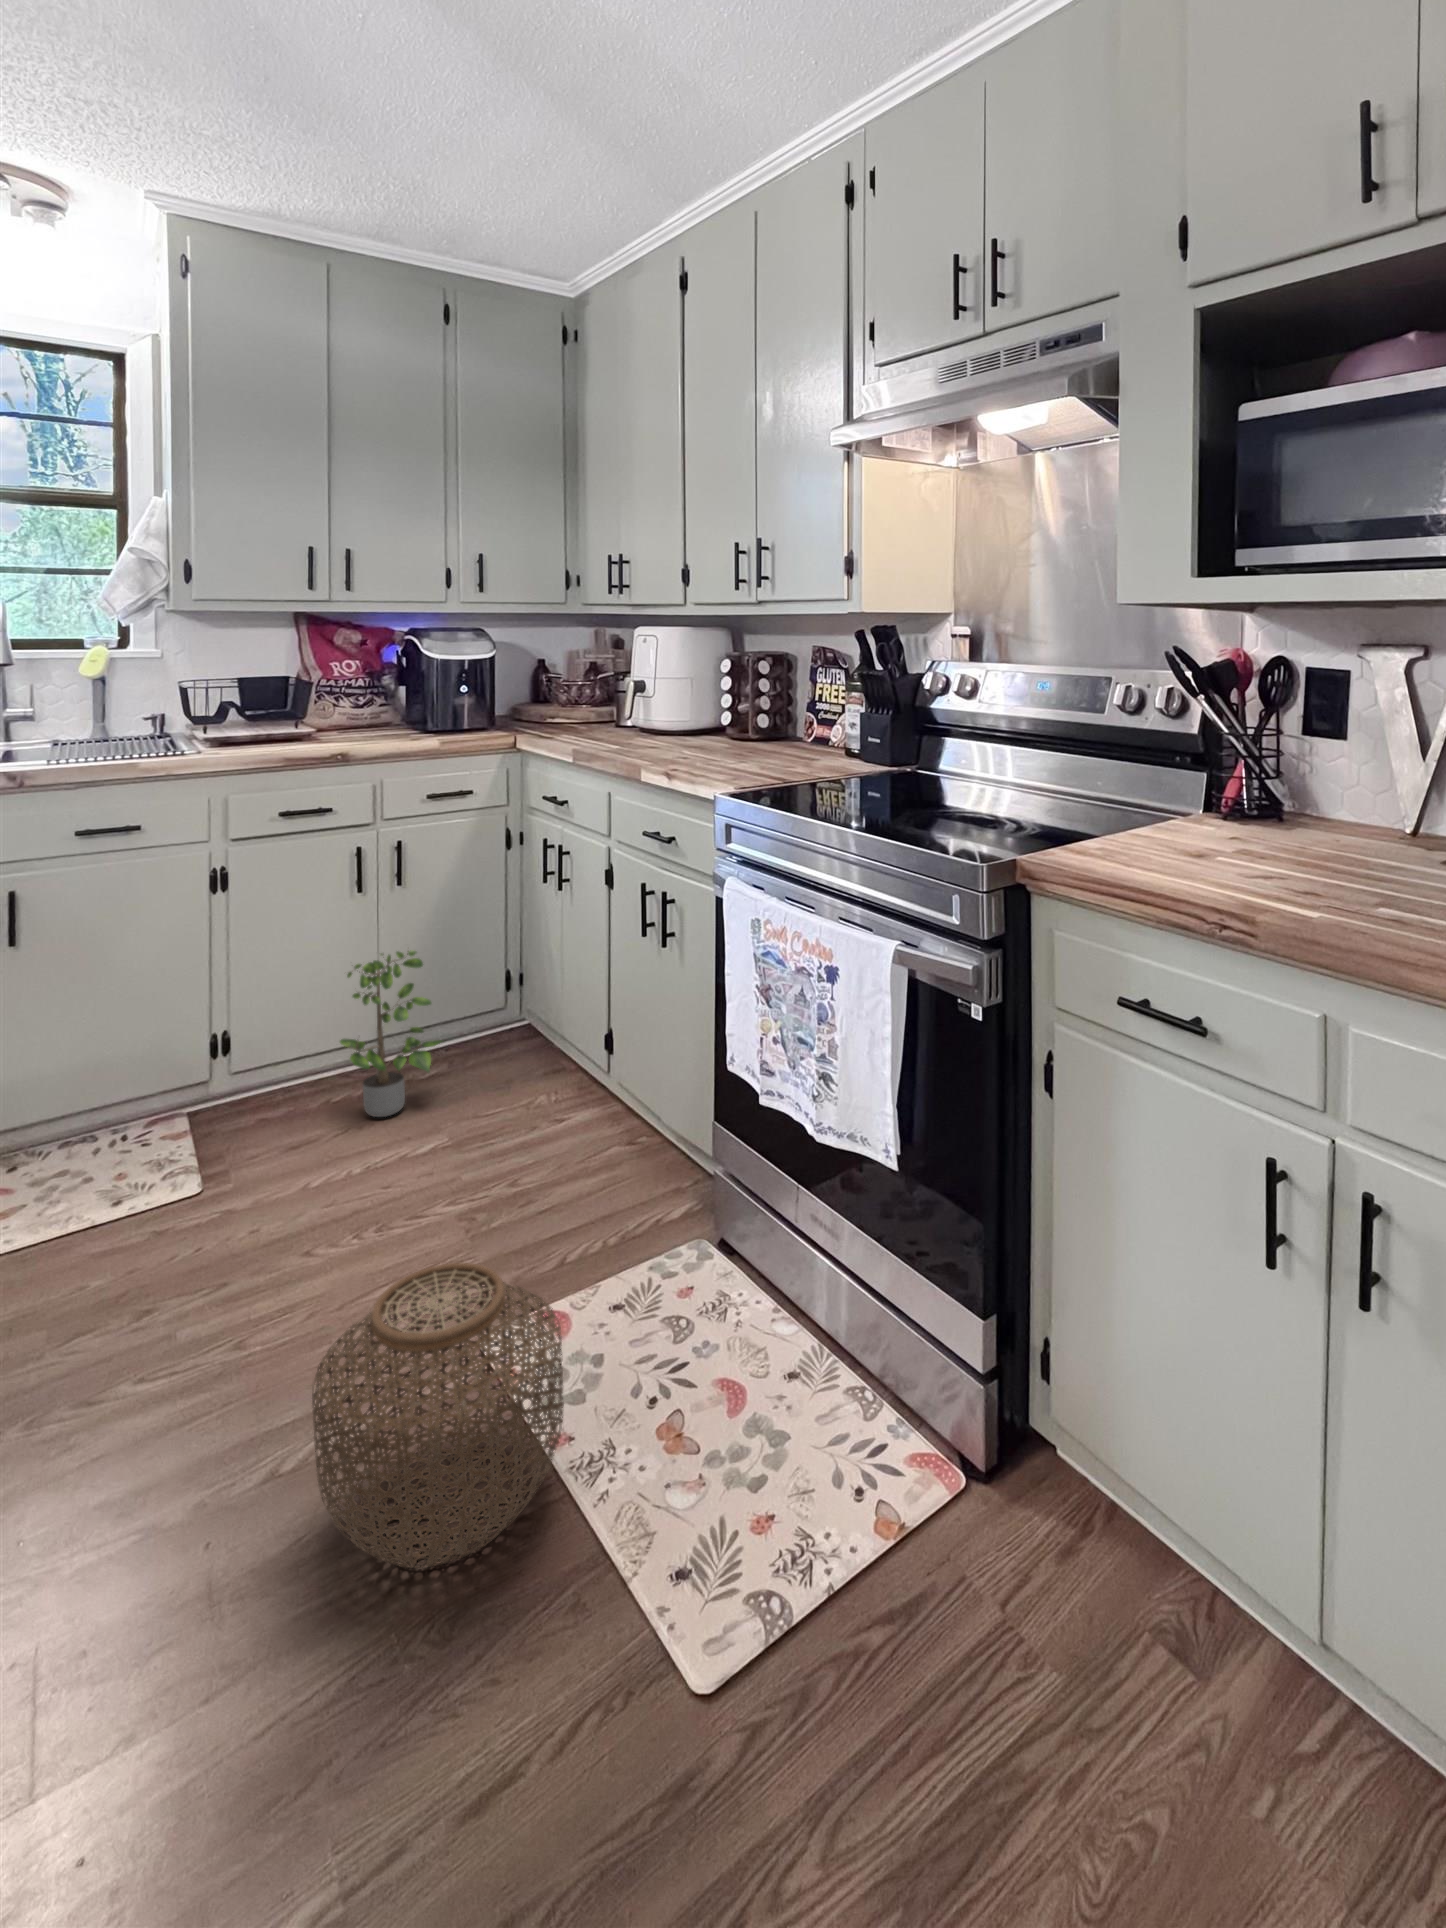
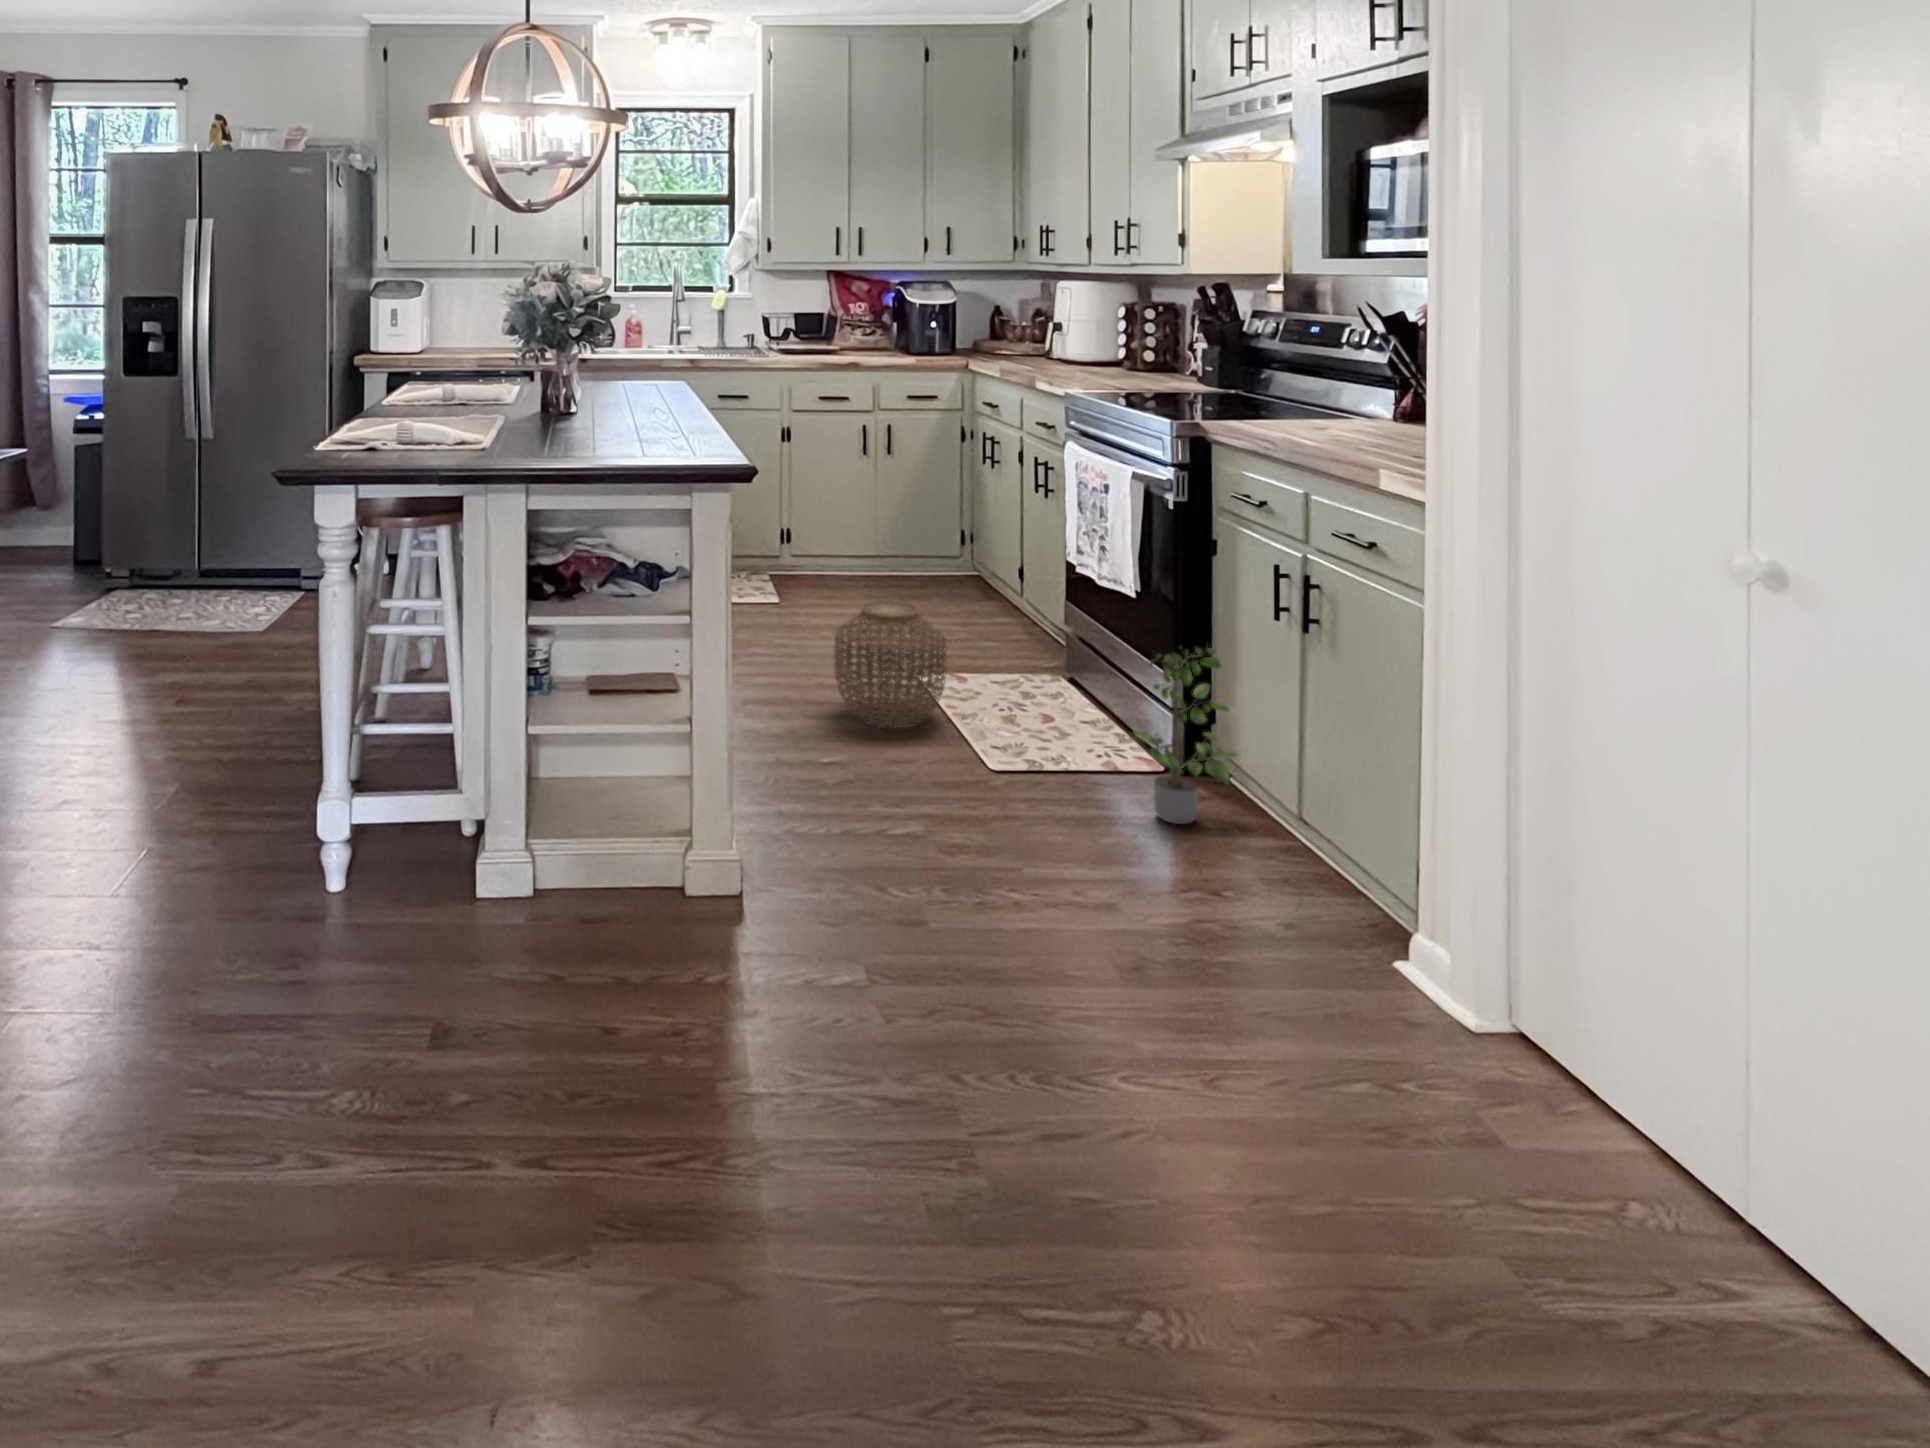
potted plant: present [340,950,442,1117] -> present [1133,646,1237,824]

